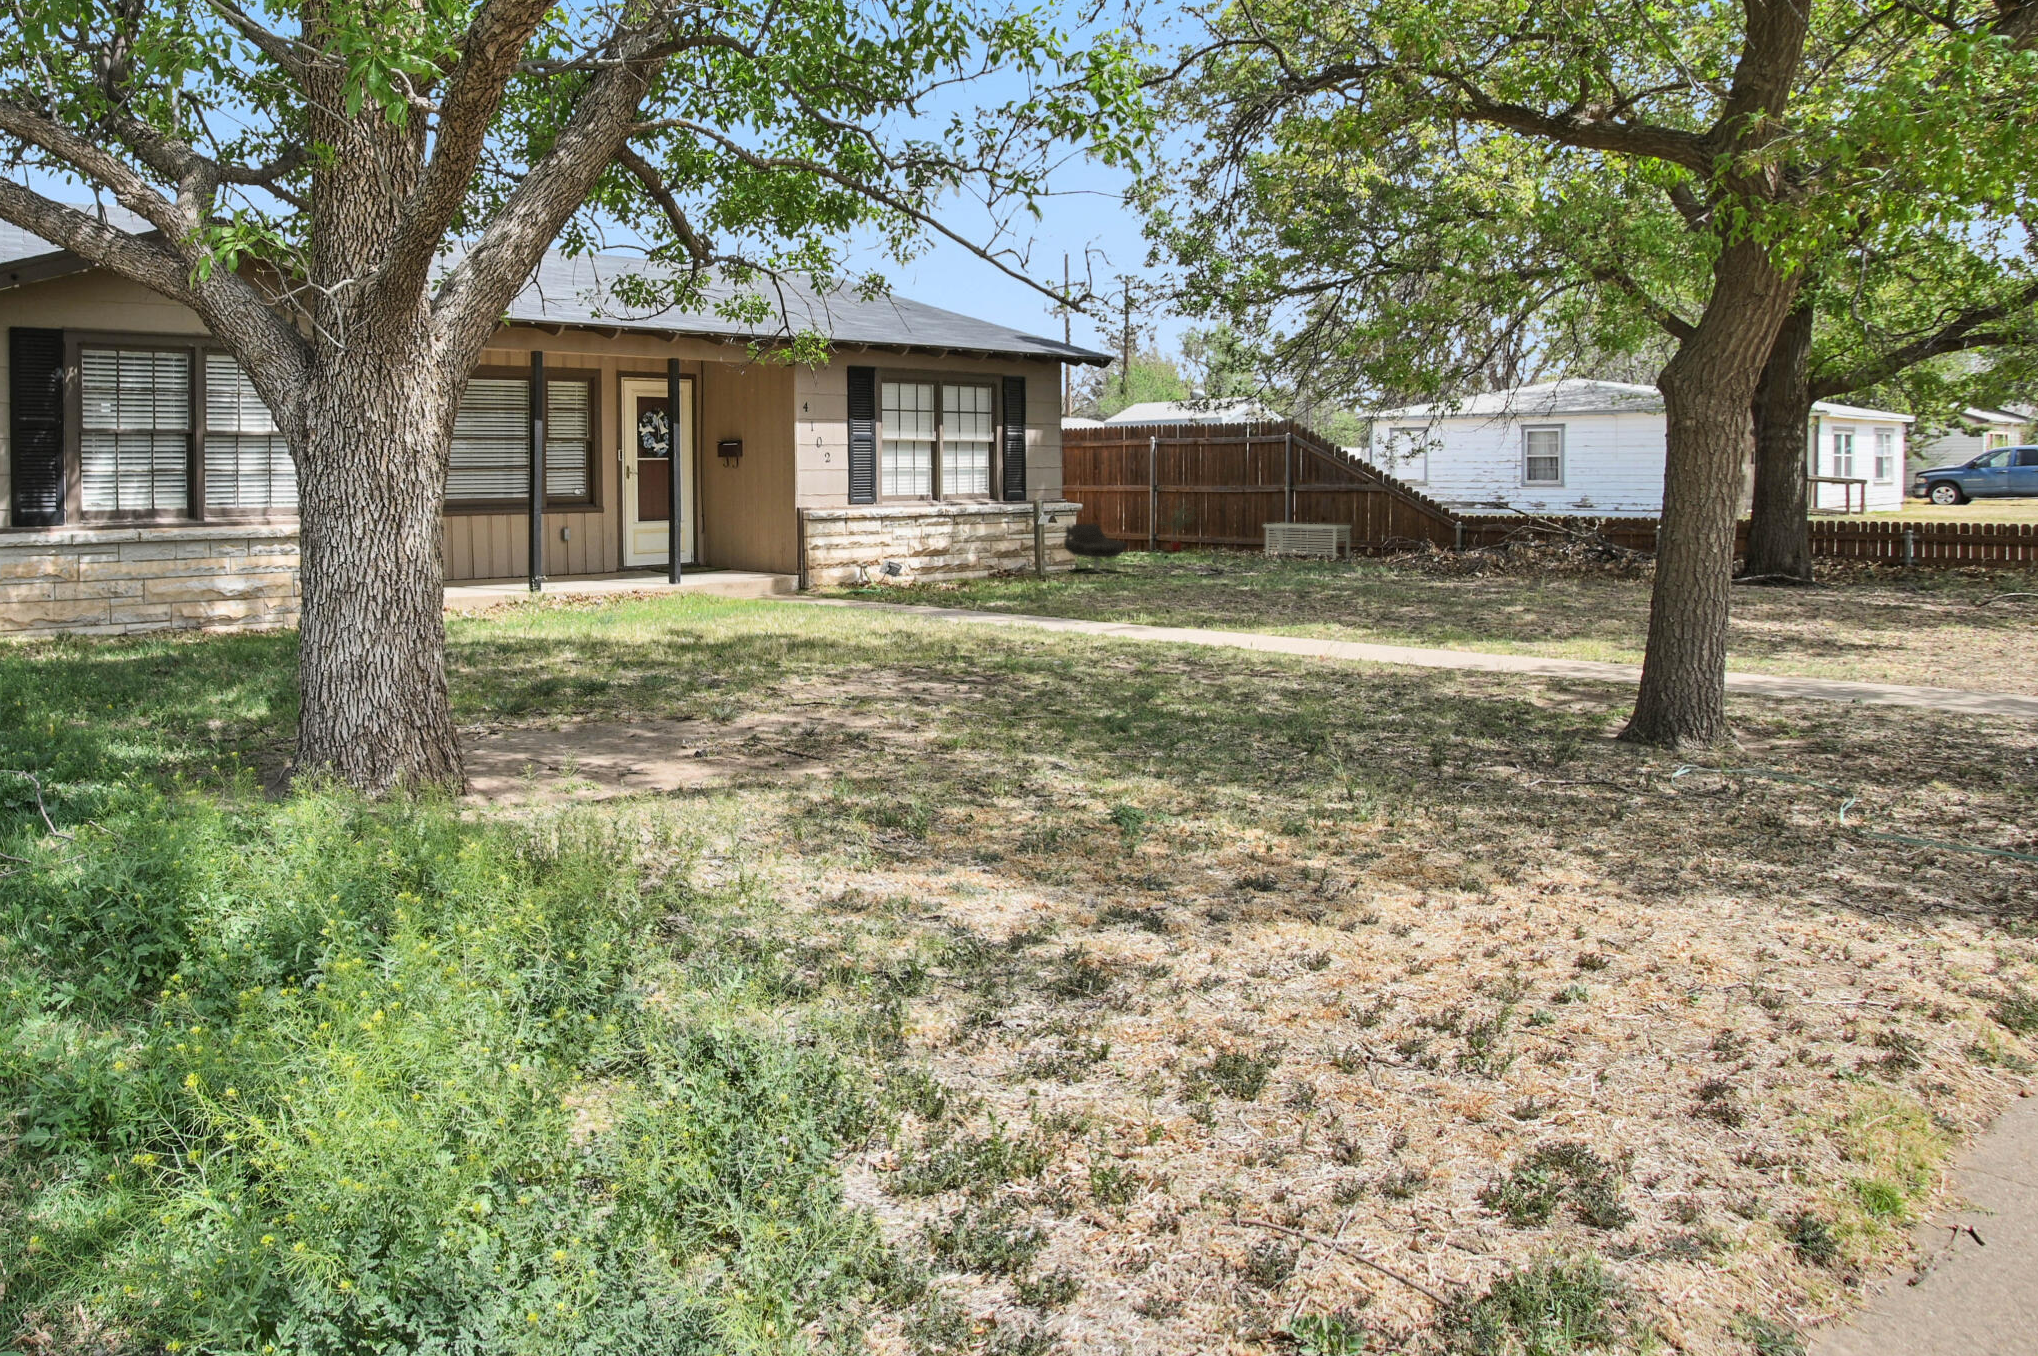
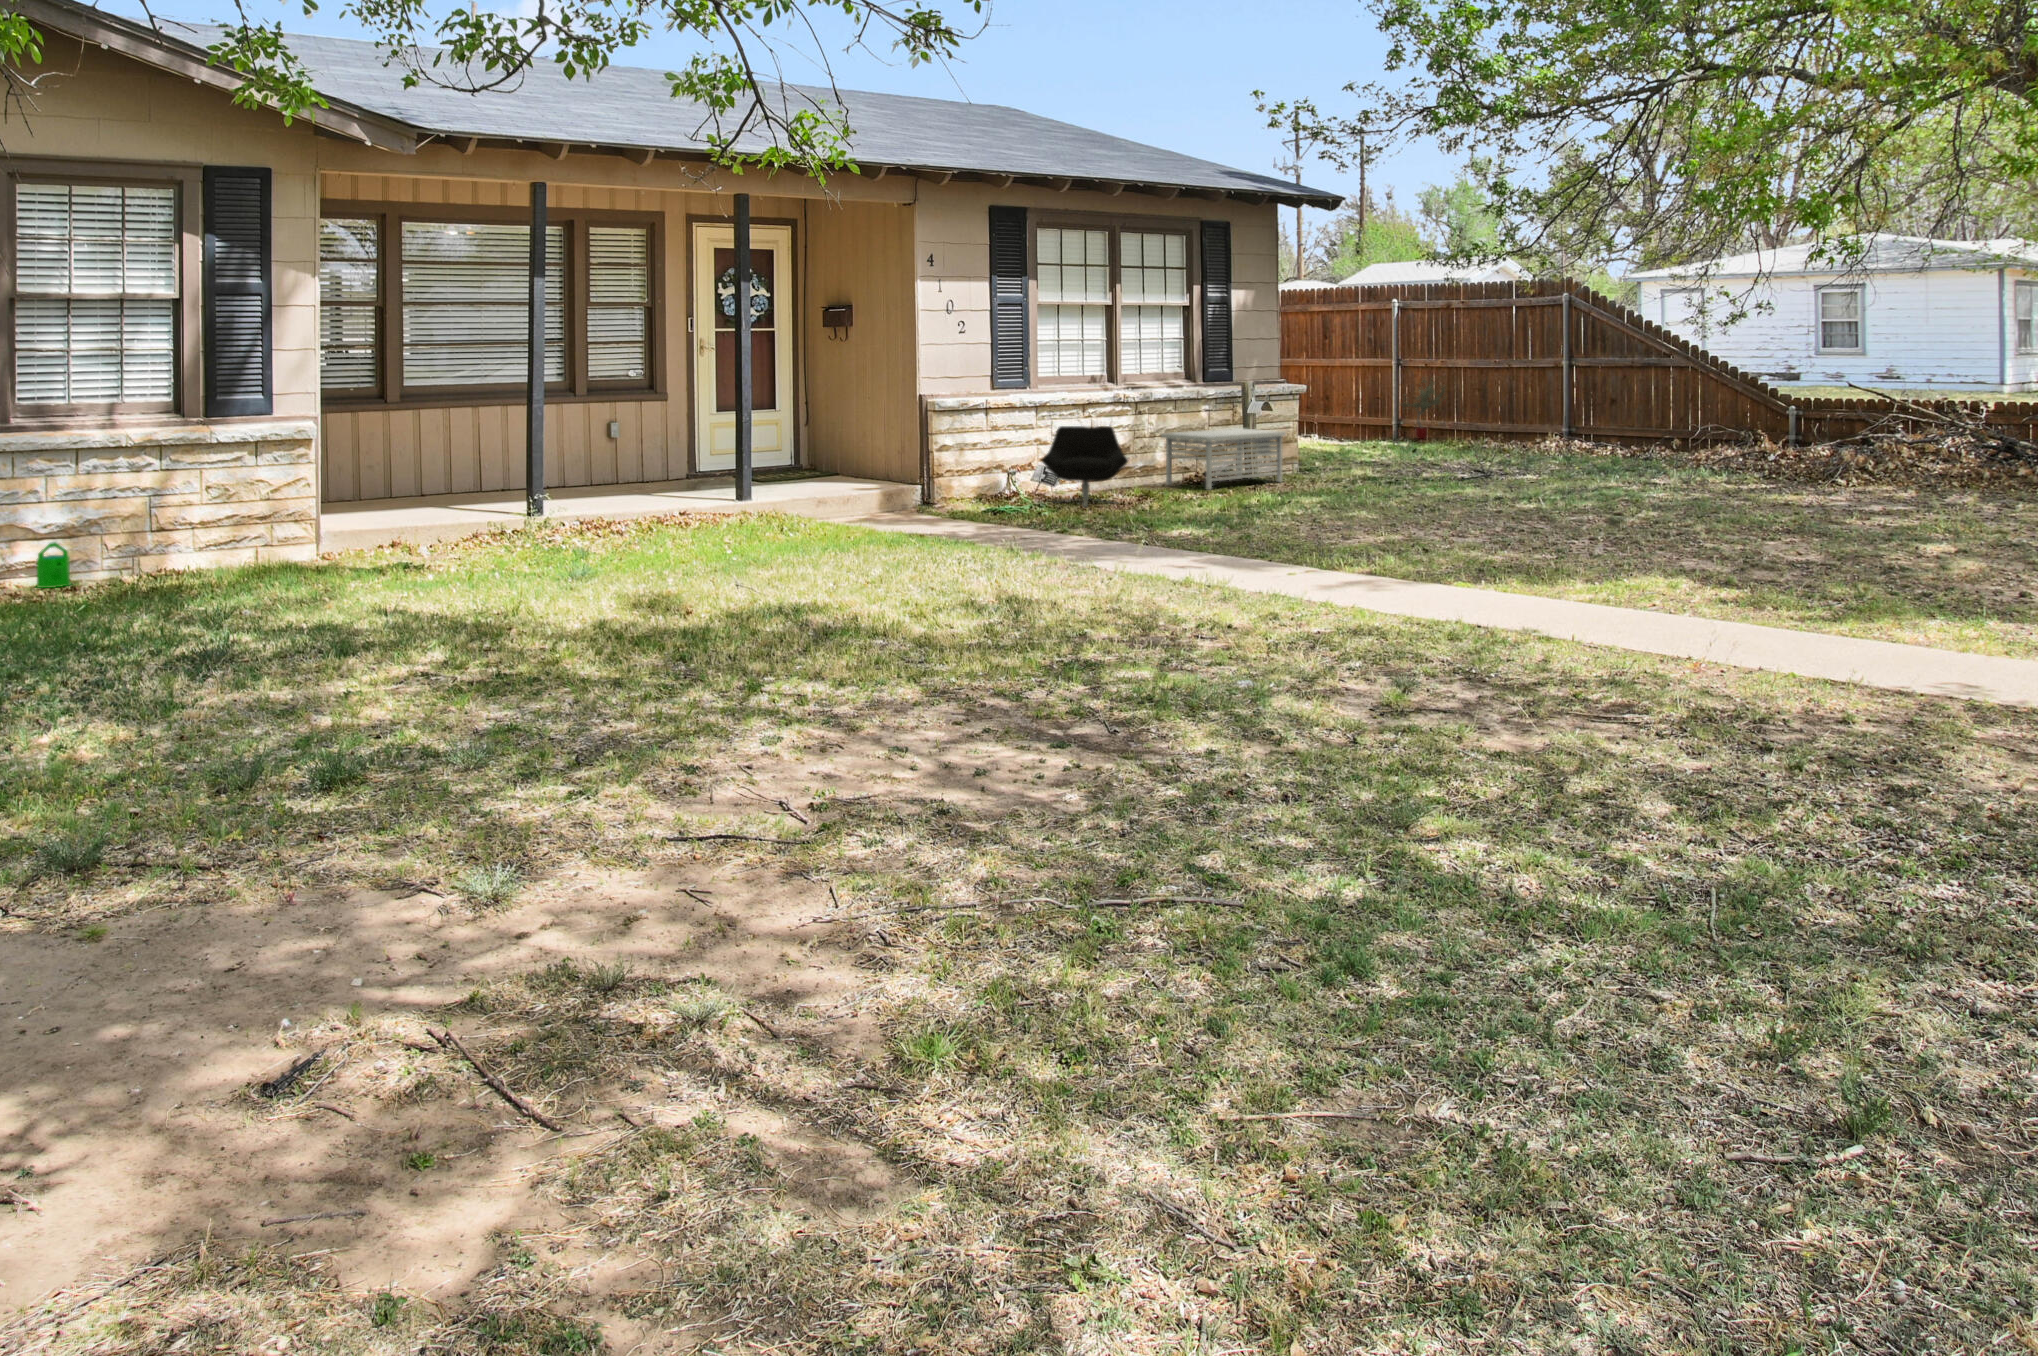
storage bench: present [1264,523,1351,559] -> present [1161,428,1286,489]
lounge chair: present [1064,524,1128,572] -> present [1042,426,1128,507]
watering can: none [226,602,249,633] -> present [36,542,71,588]

